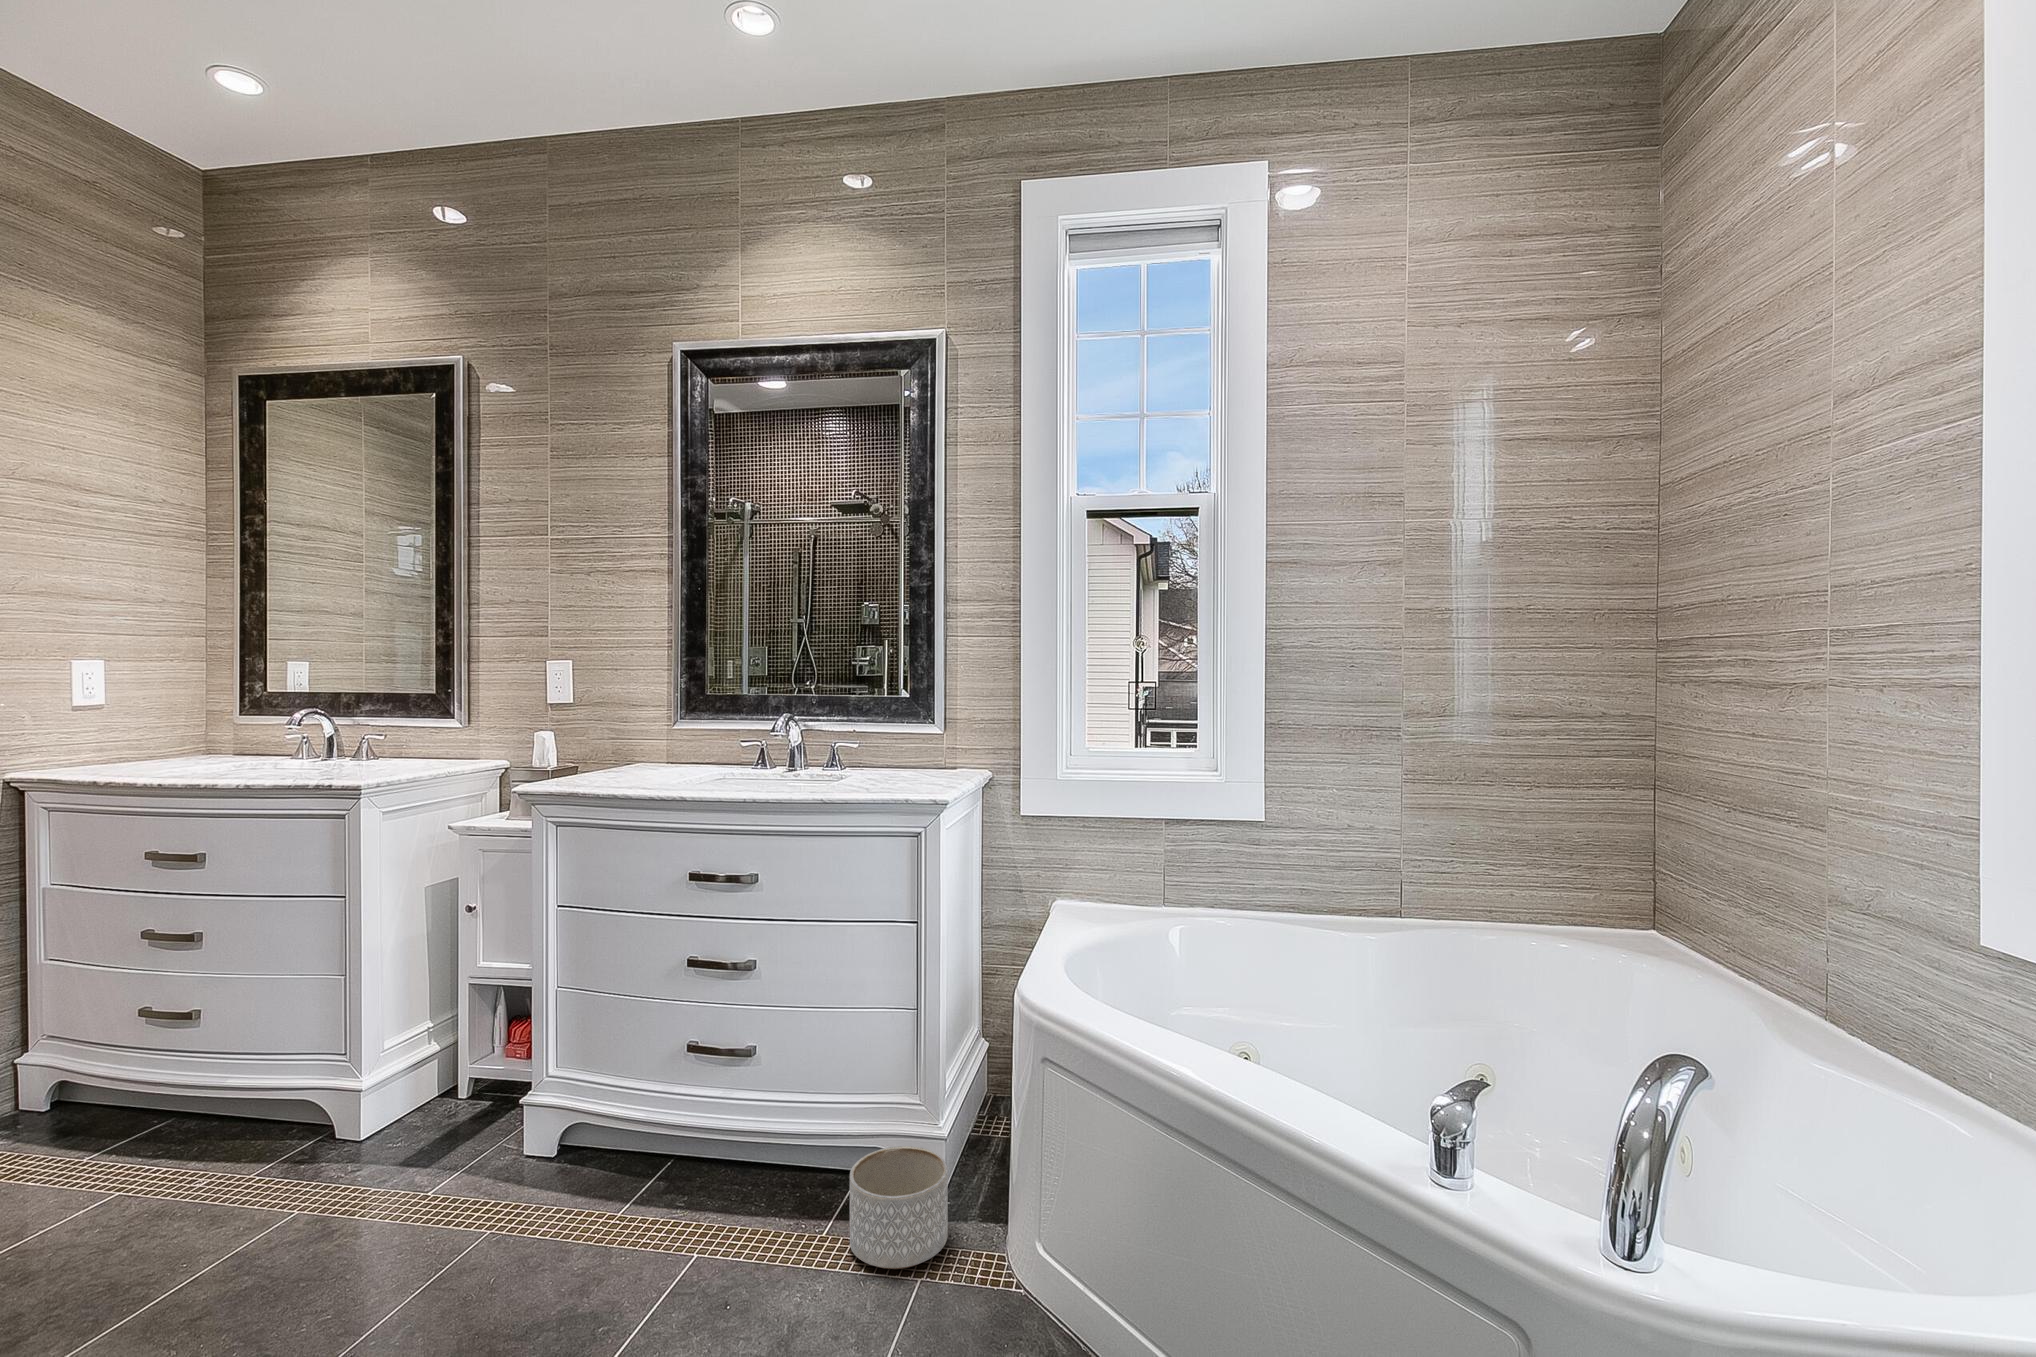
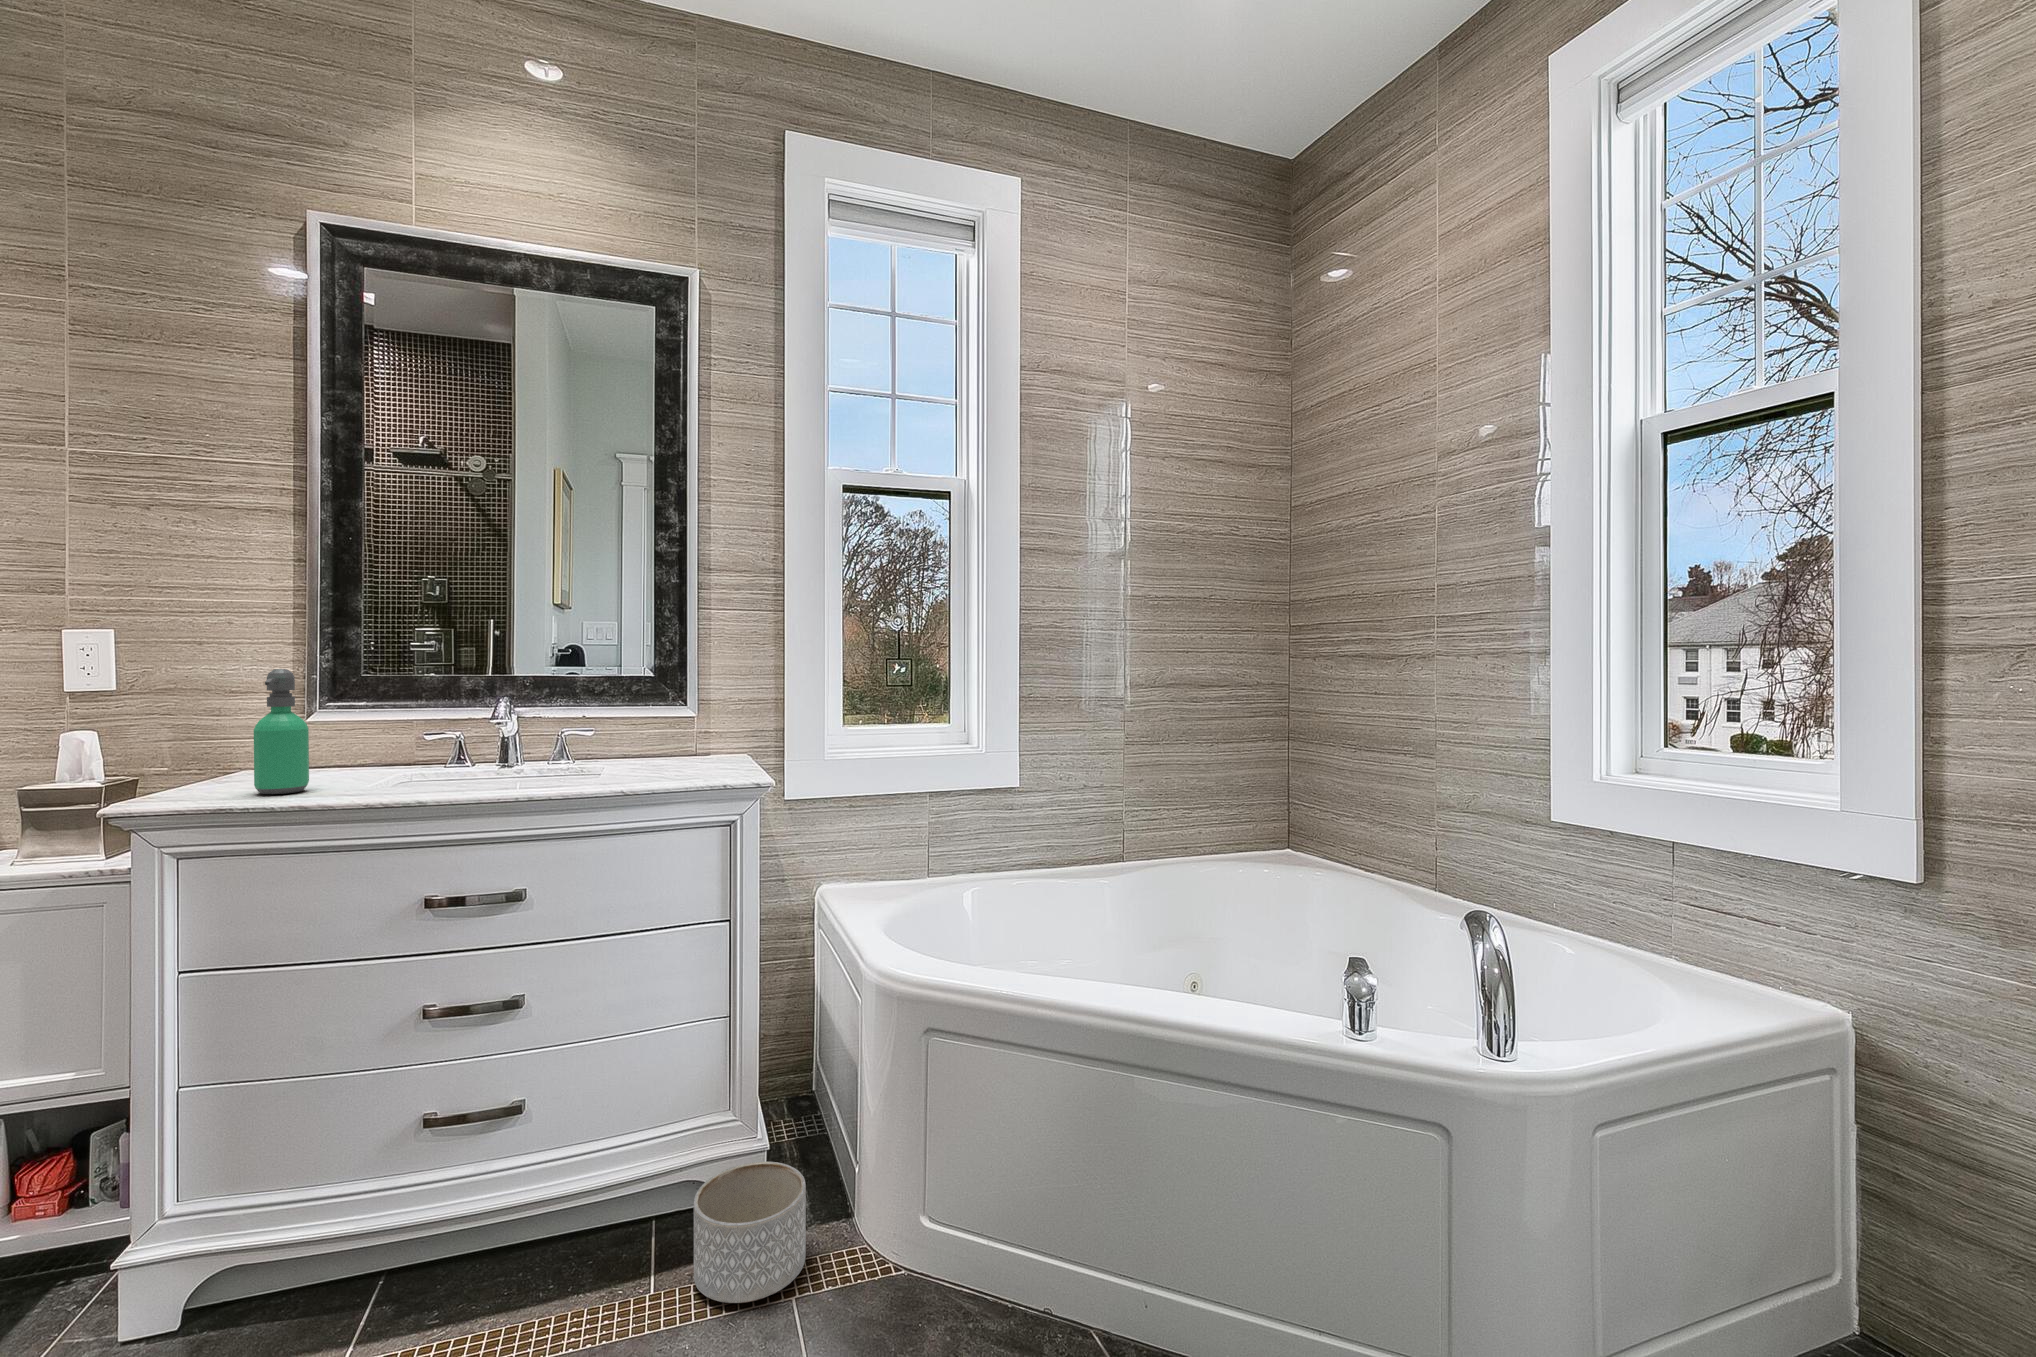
soap dispenser: none [614,691,648,783] -> present [254,669,309,794]

